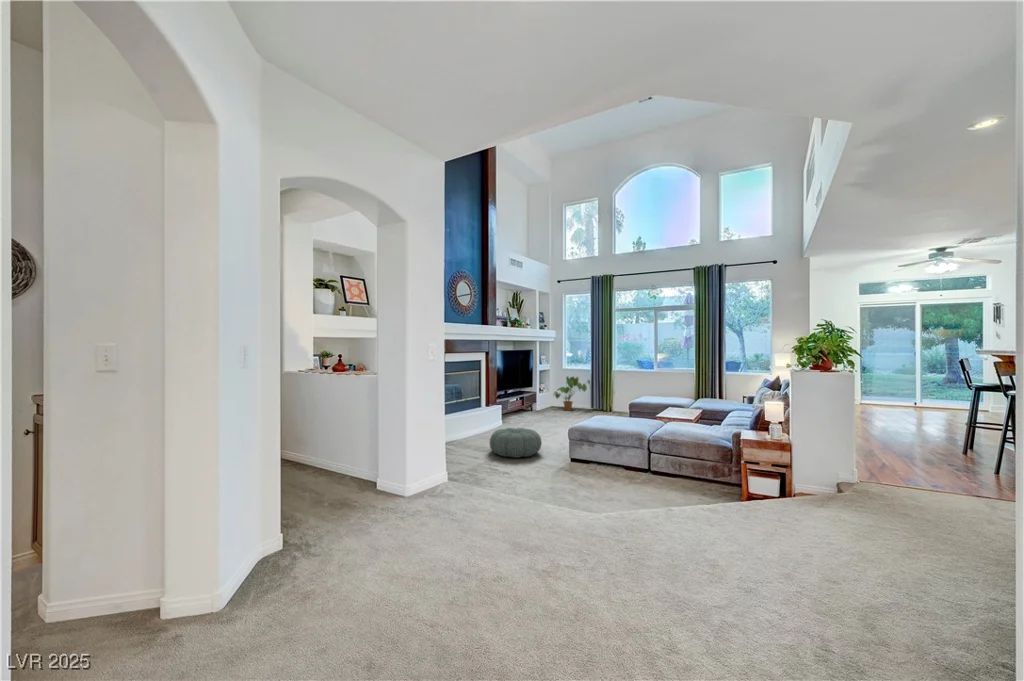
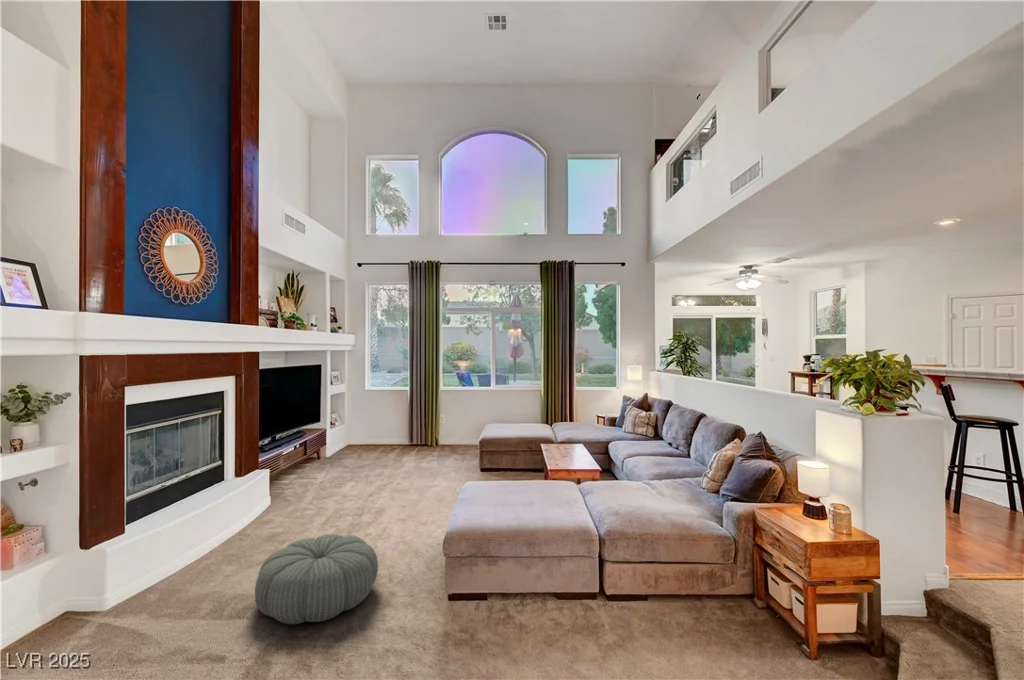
house plant: present [554,377,590,410] -> none [352,401,407,452]

